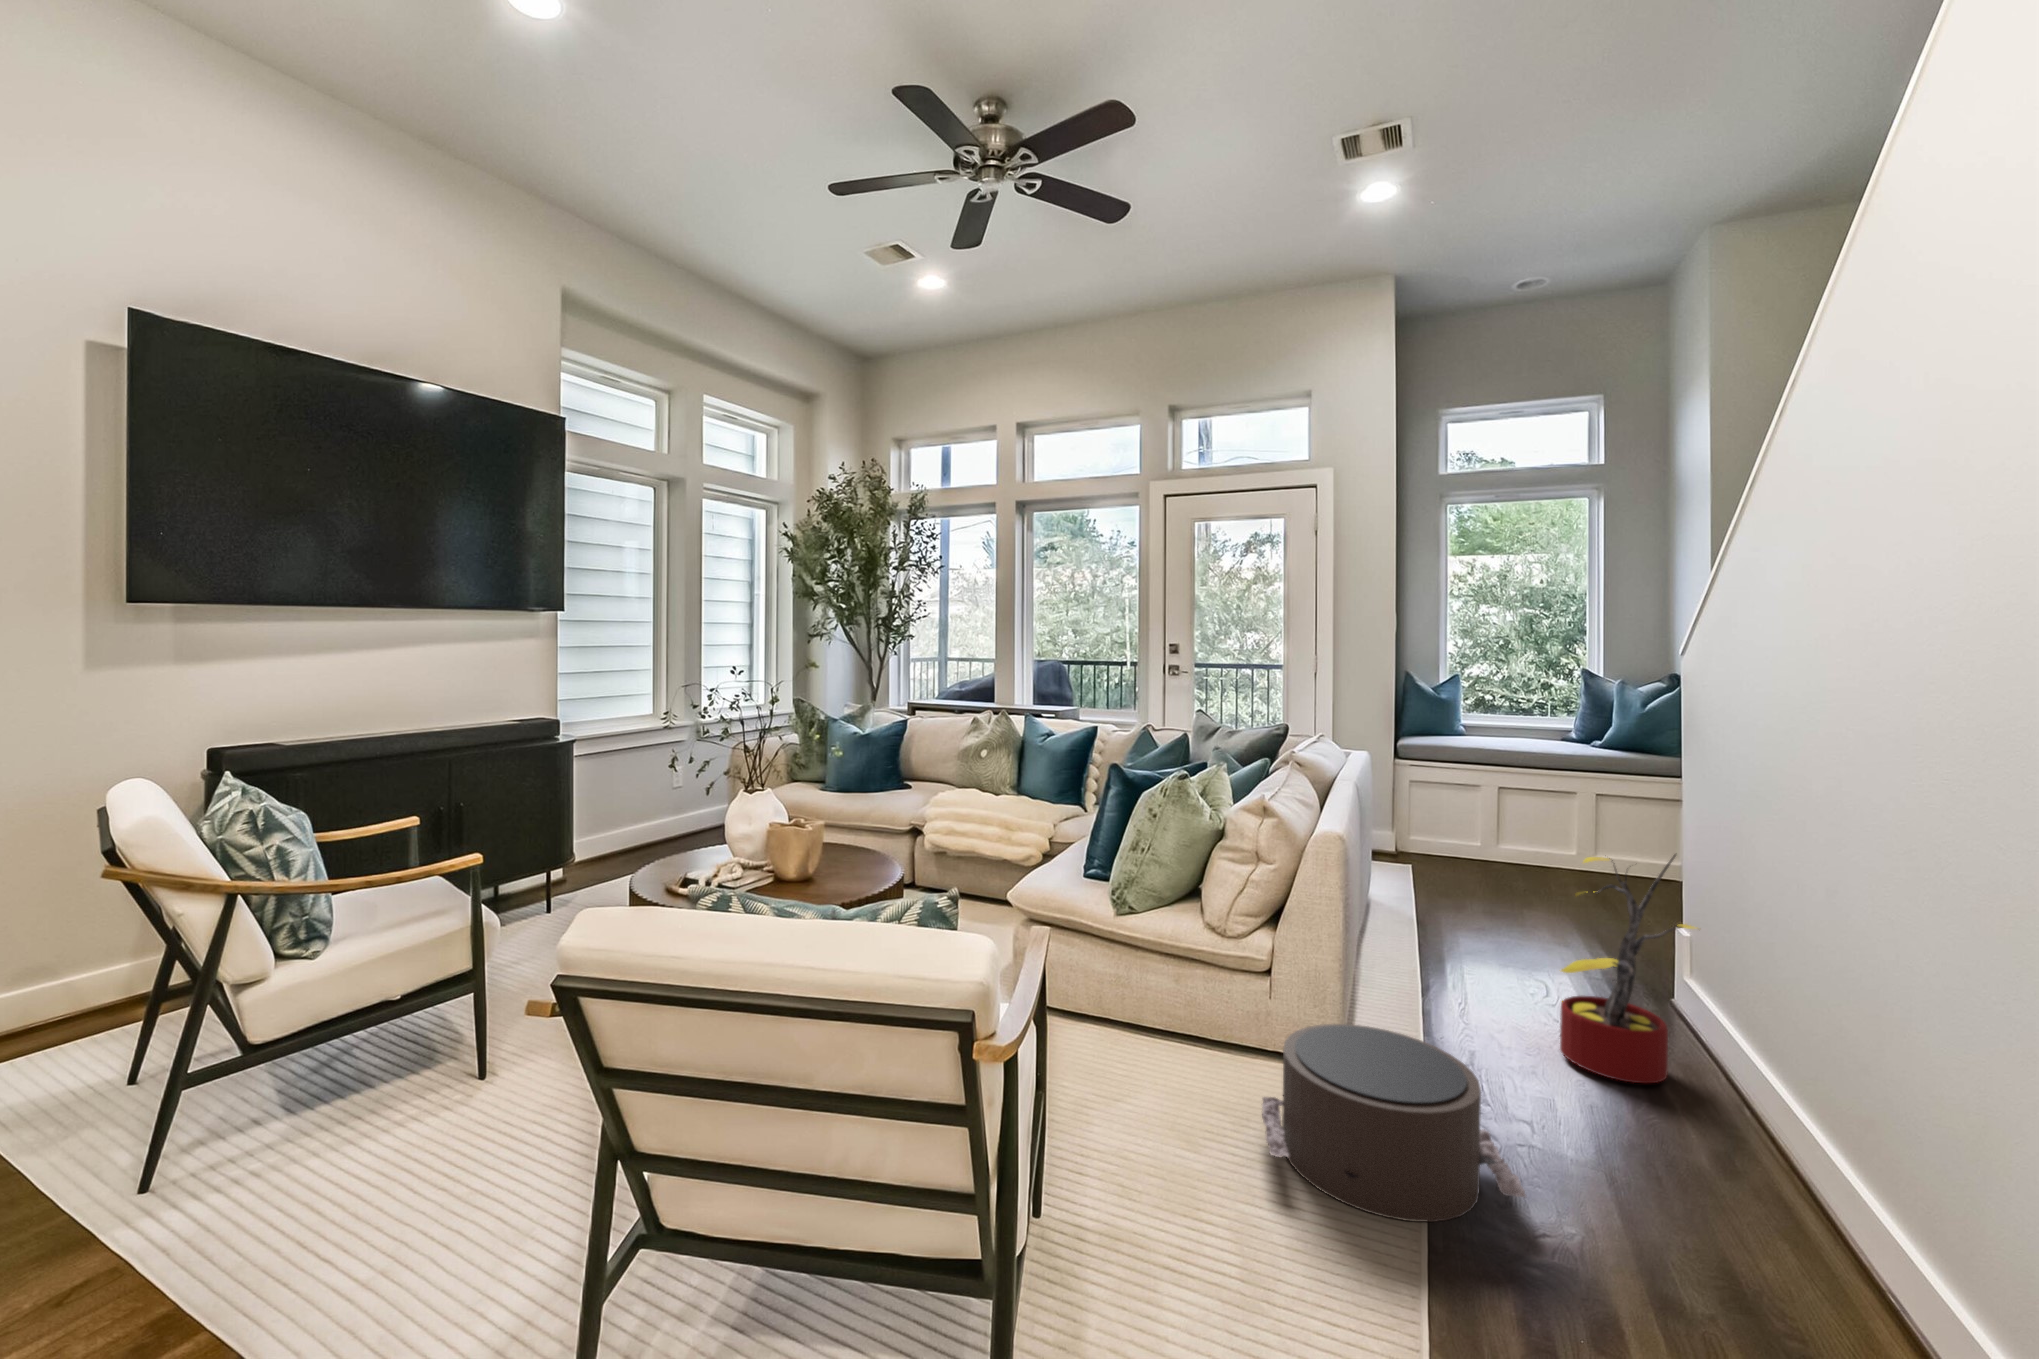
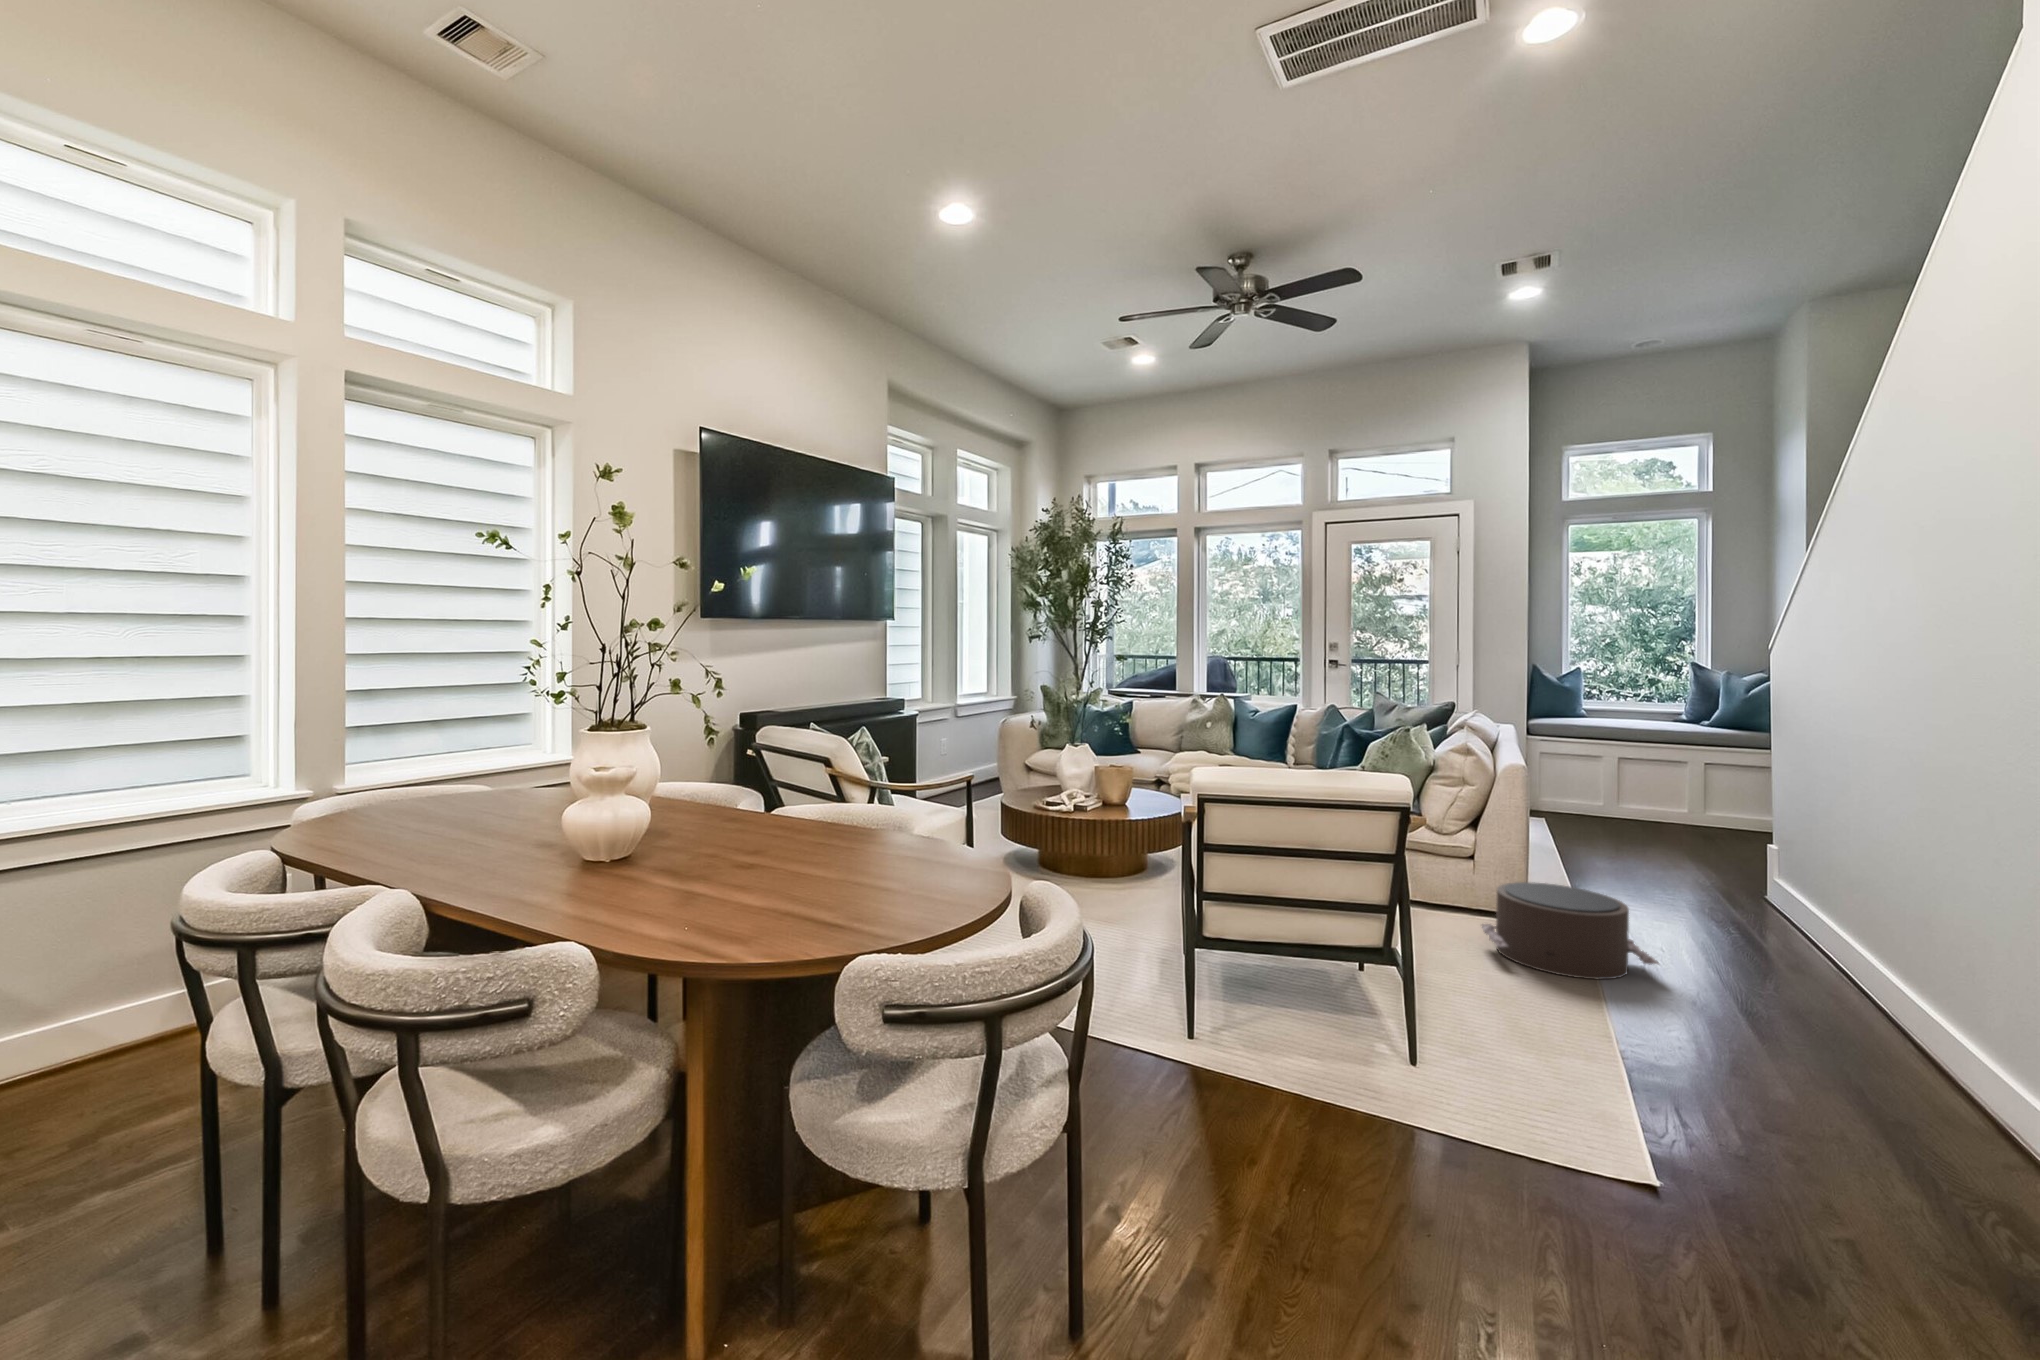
decorative plant: present [1560,854,1695,1083] -> none [1677,784,1778,931]

